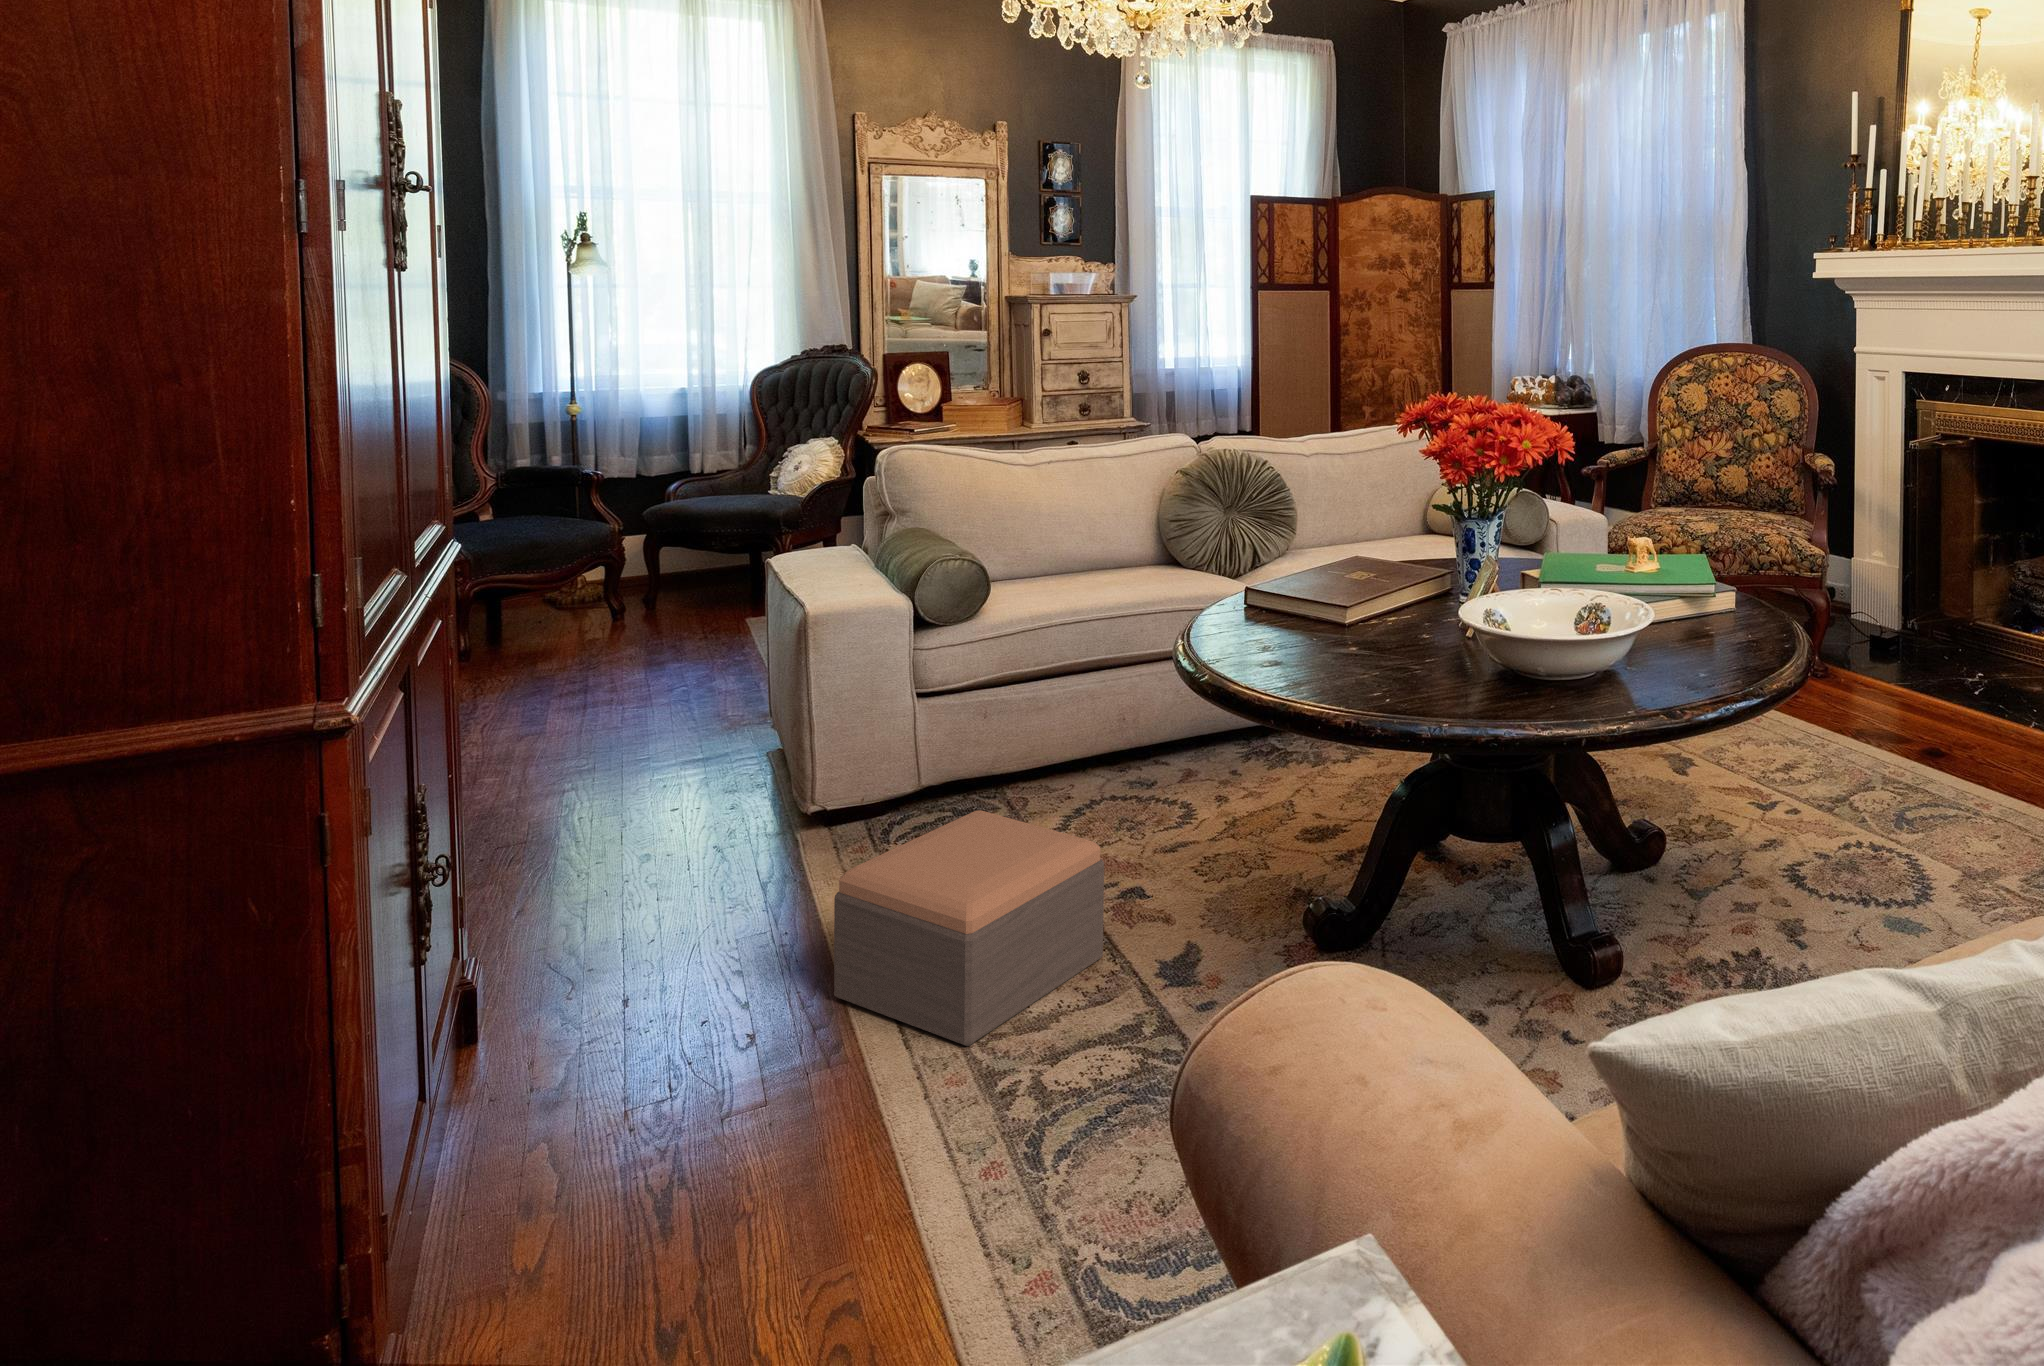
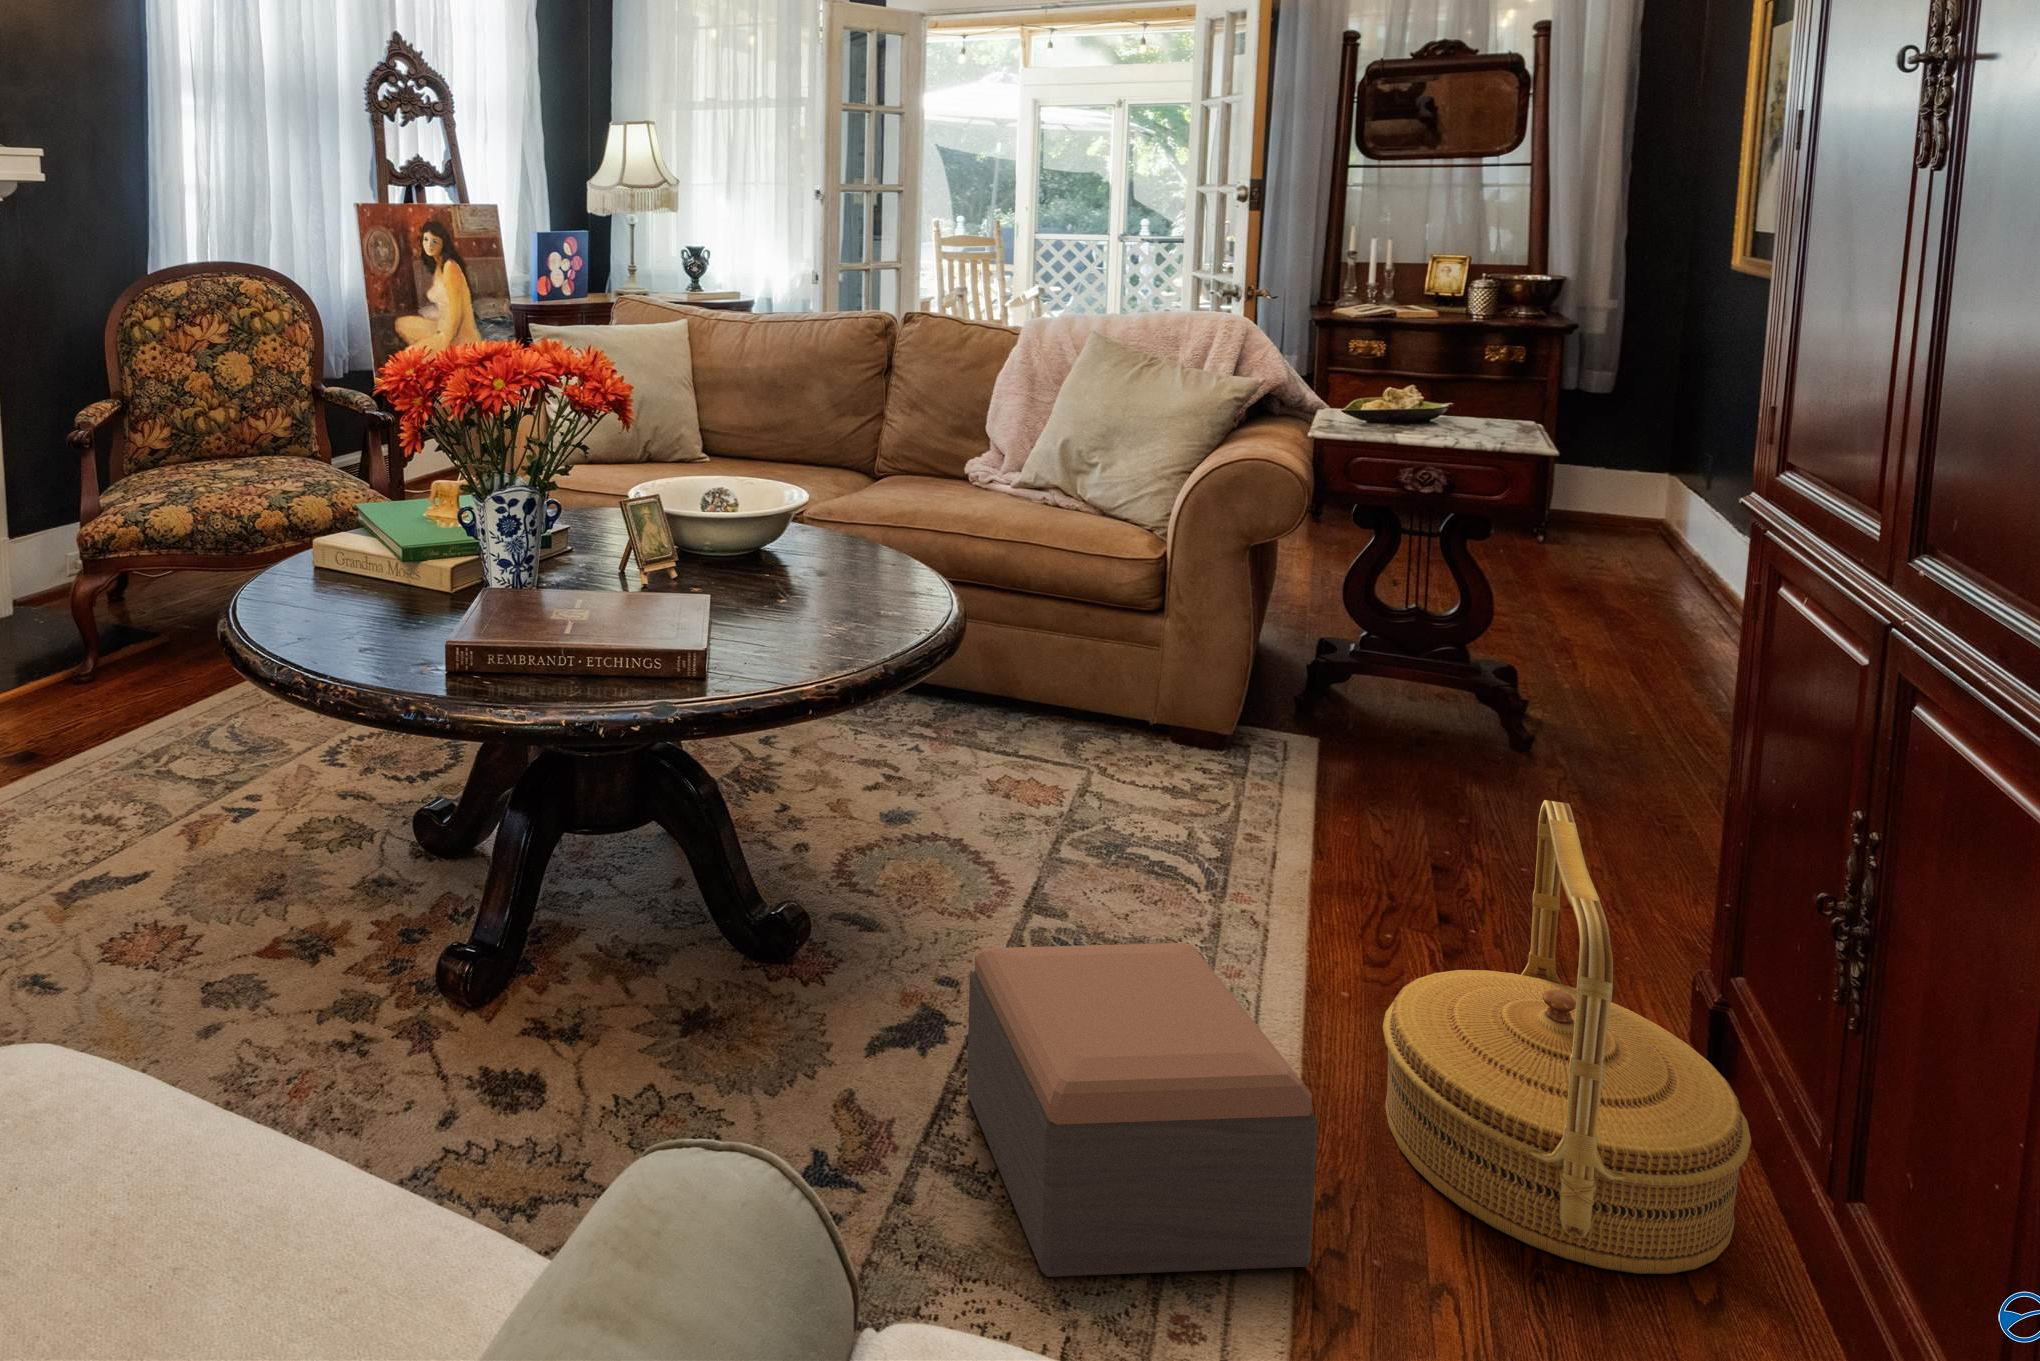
woven basket: none [475,839,812,1276] -> present [1383,800,1751,1274]

